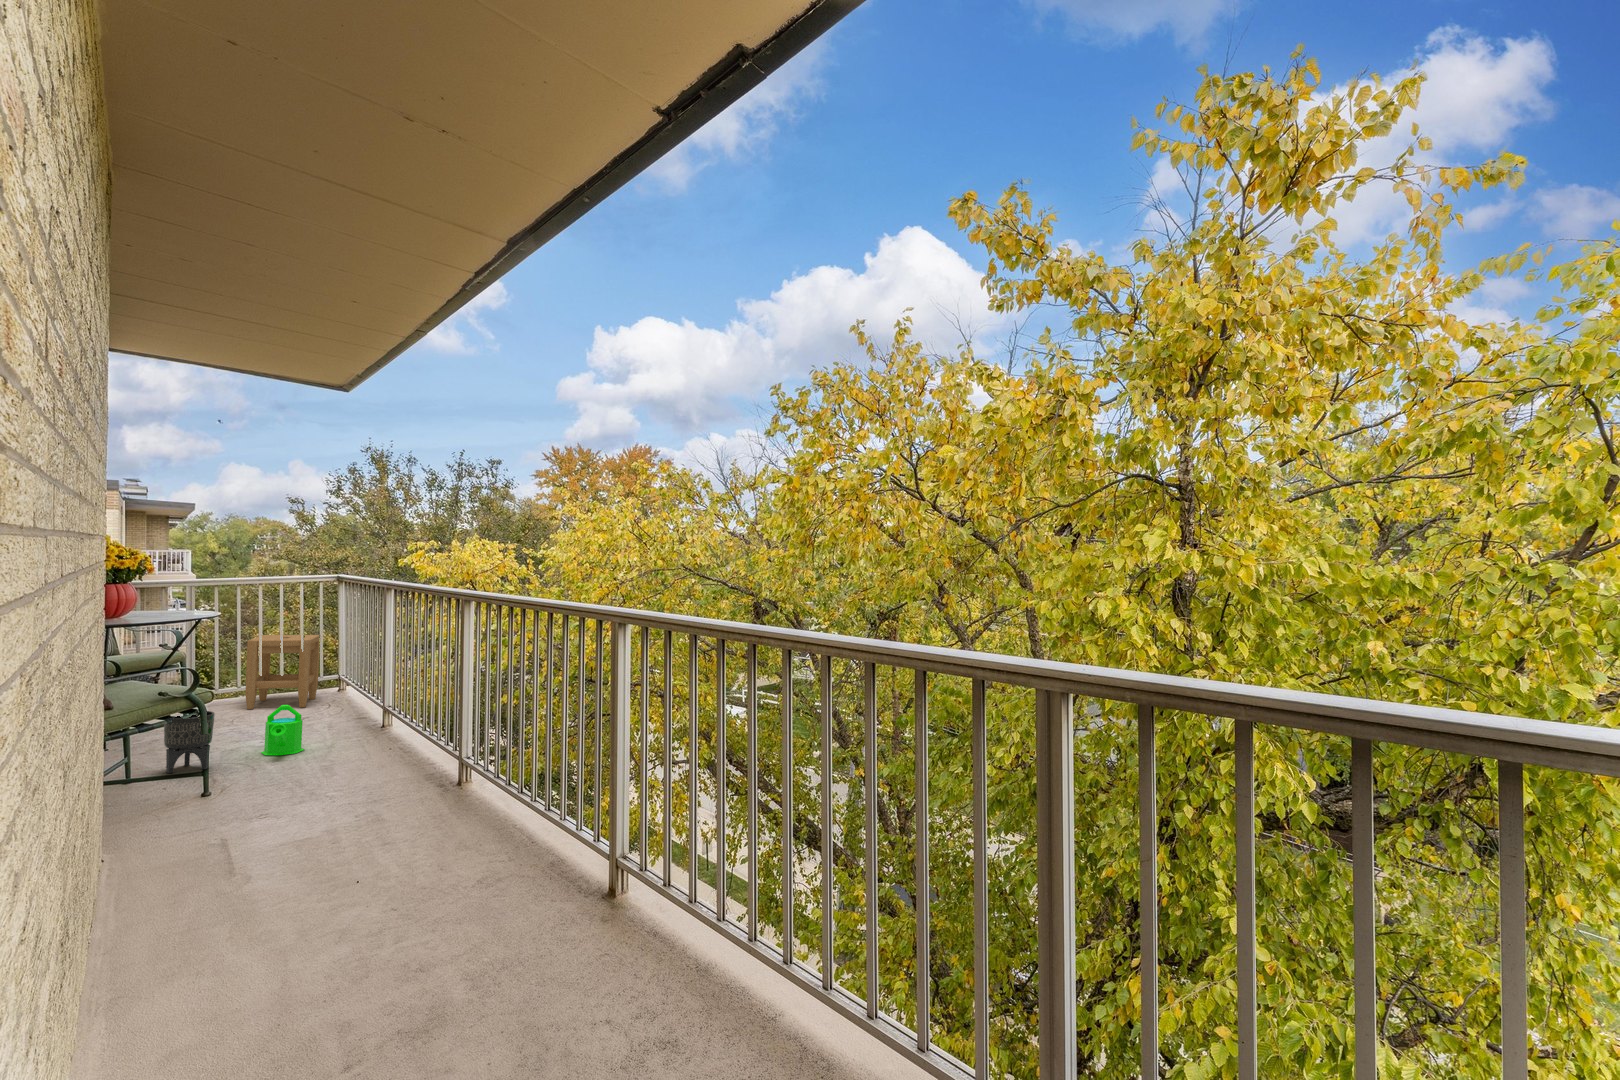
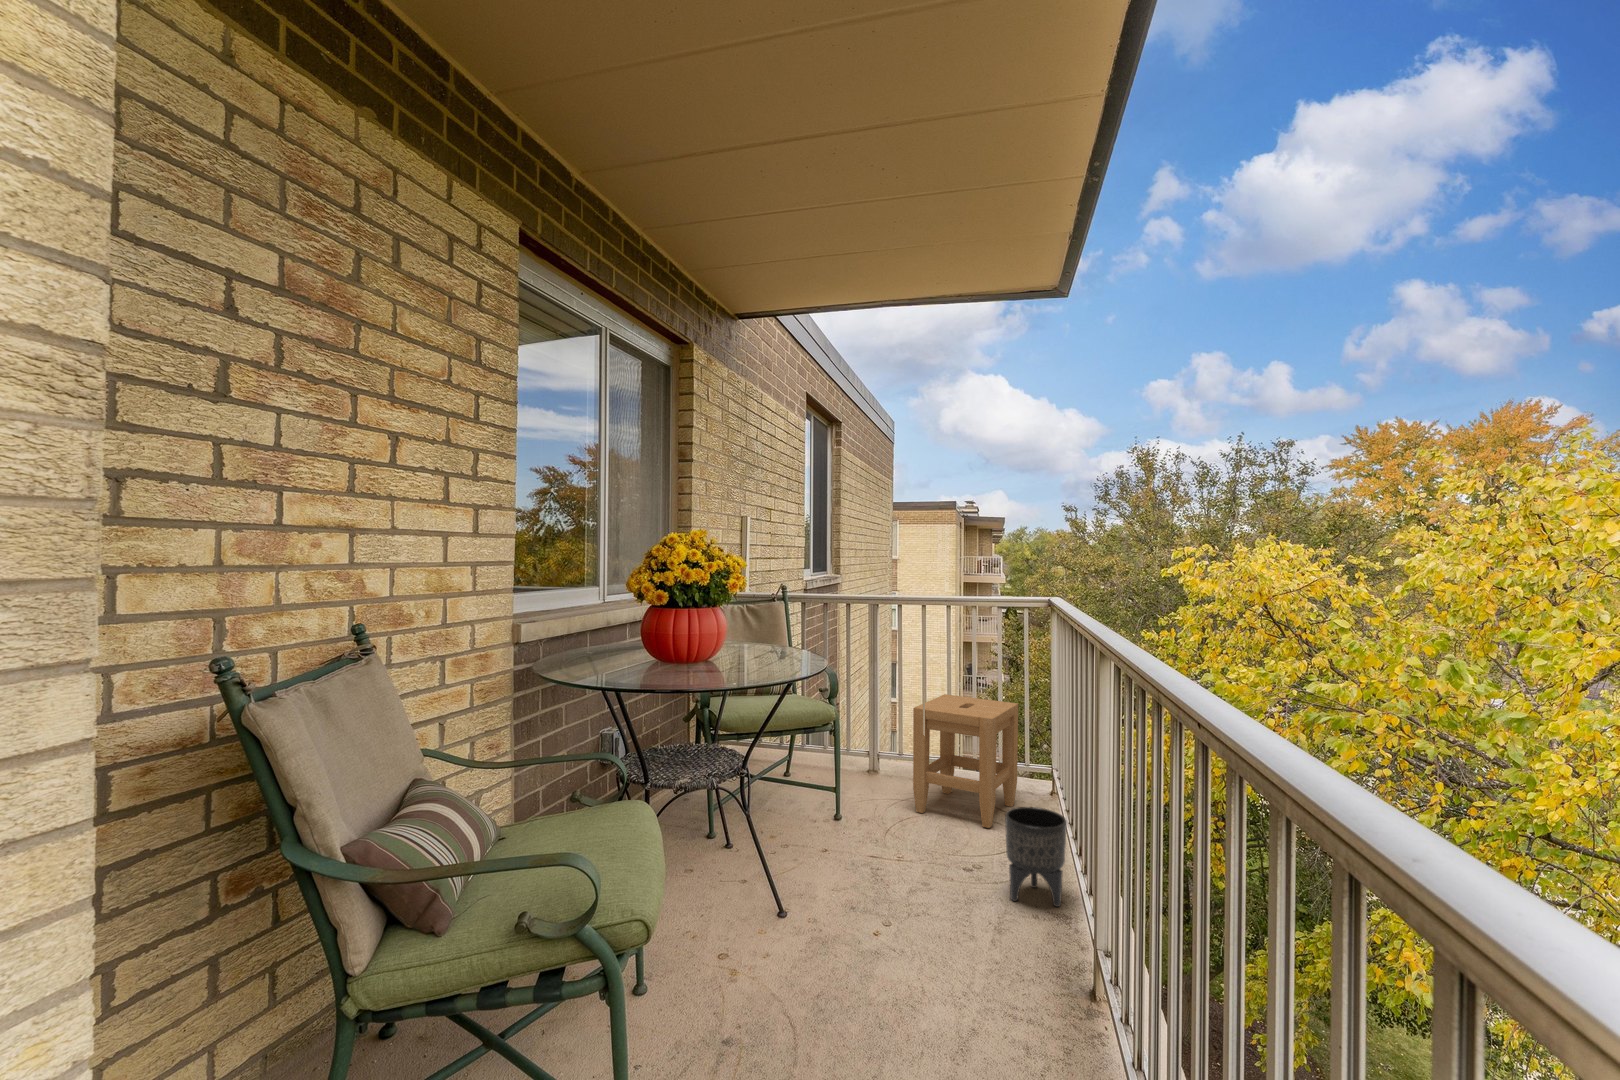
watering can: present [261,705,304,756] -> none [847,895,924,1014]
planter: present [164,711,215,773] -> present [1005,807,1067,907]

